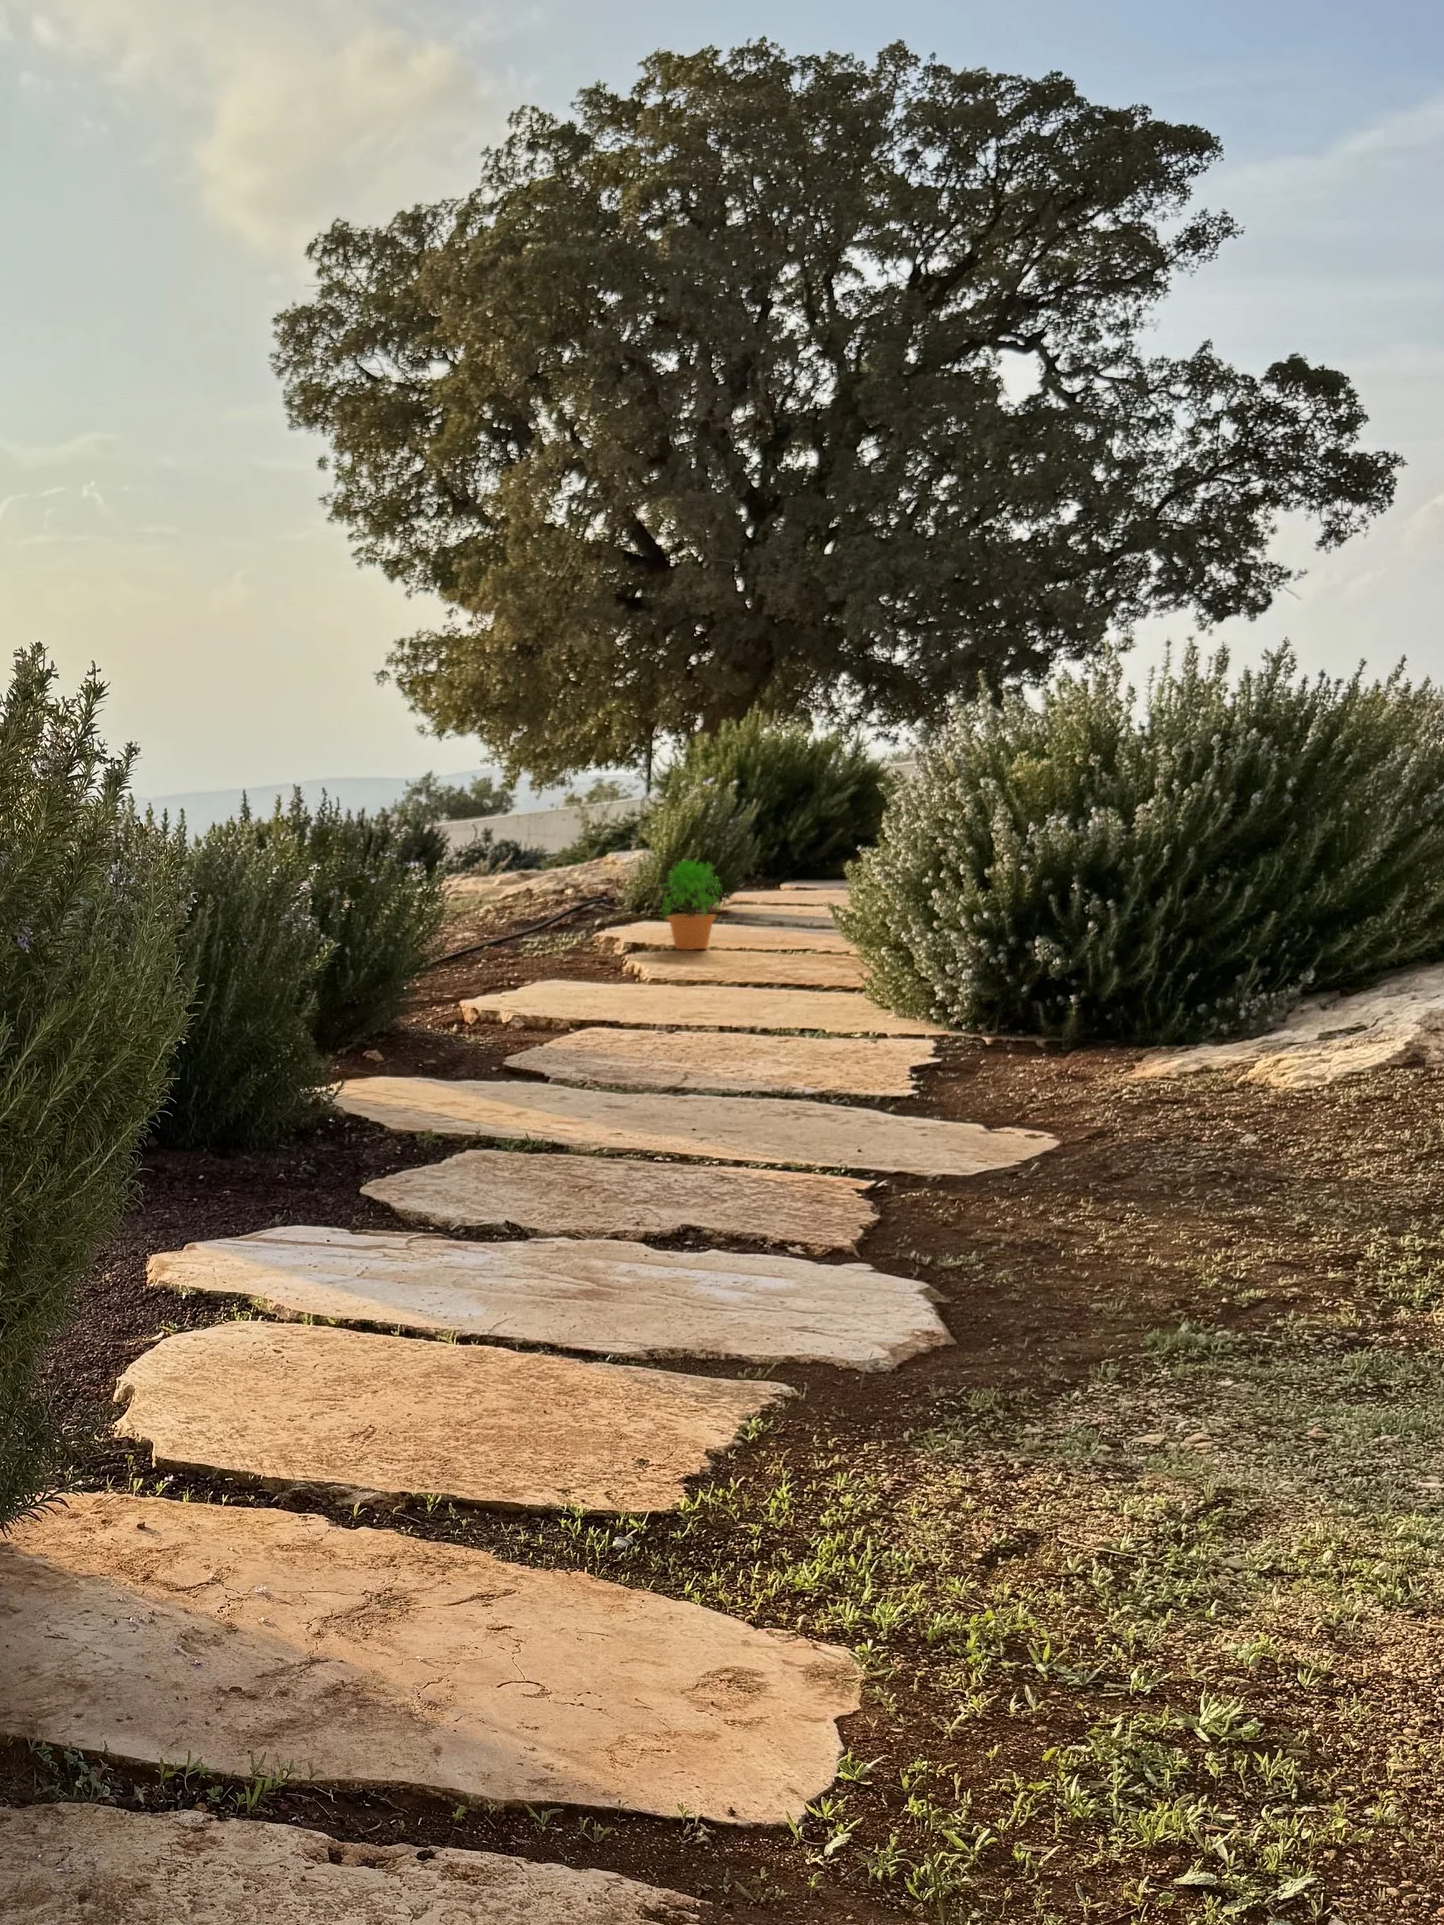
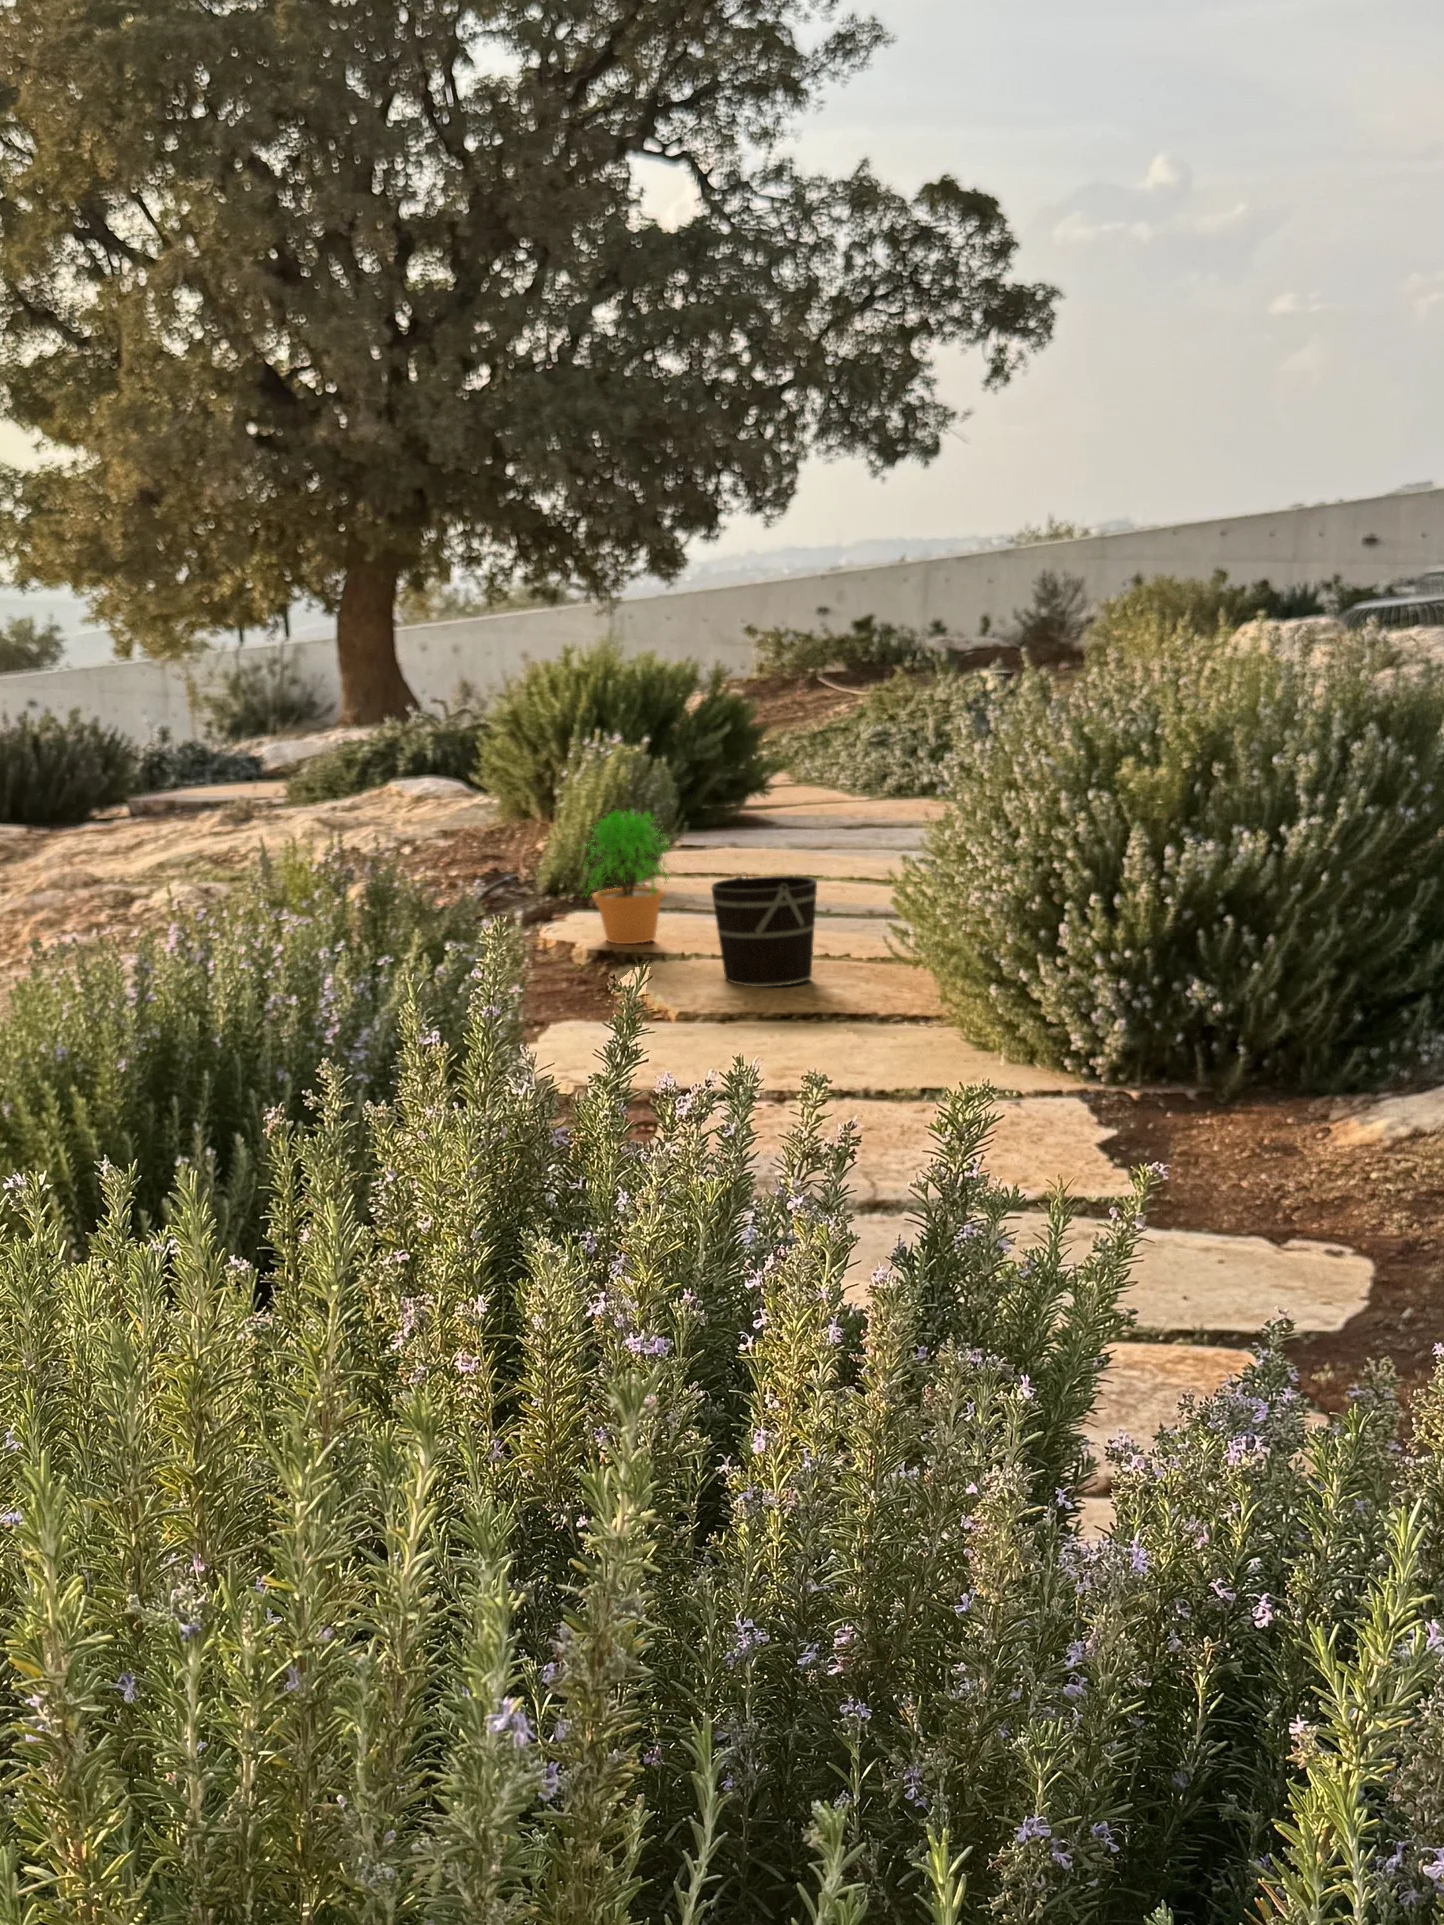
bucket: none [720,899,794,971] -> present [711,876,817,987]

